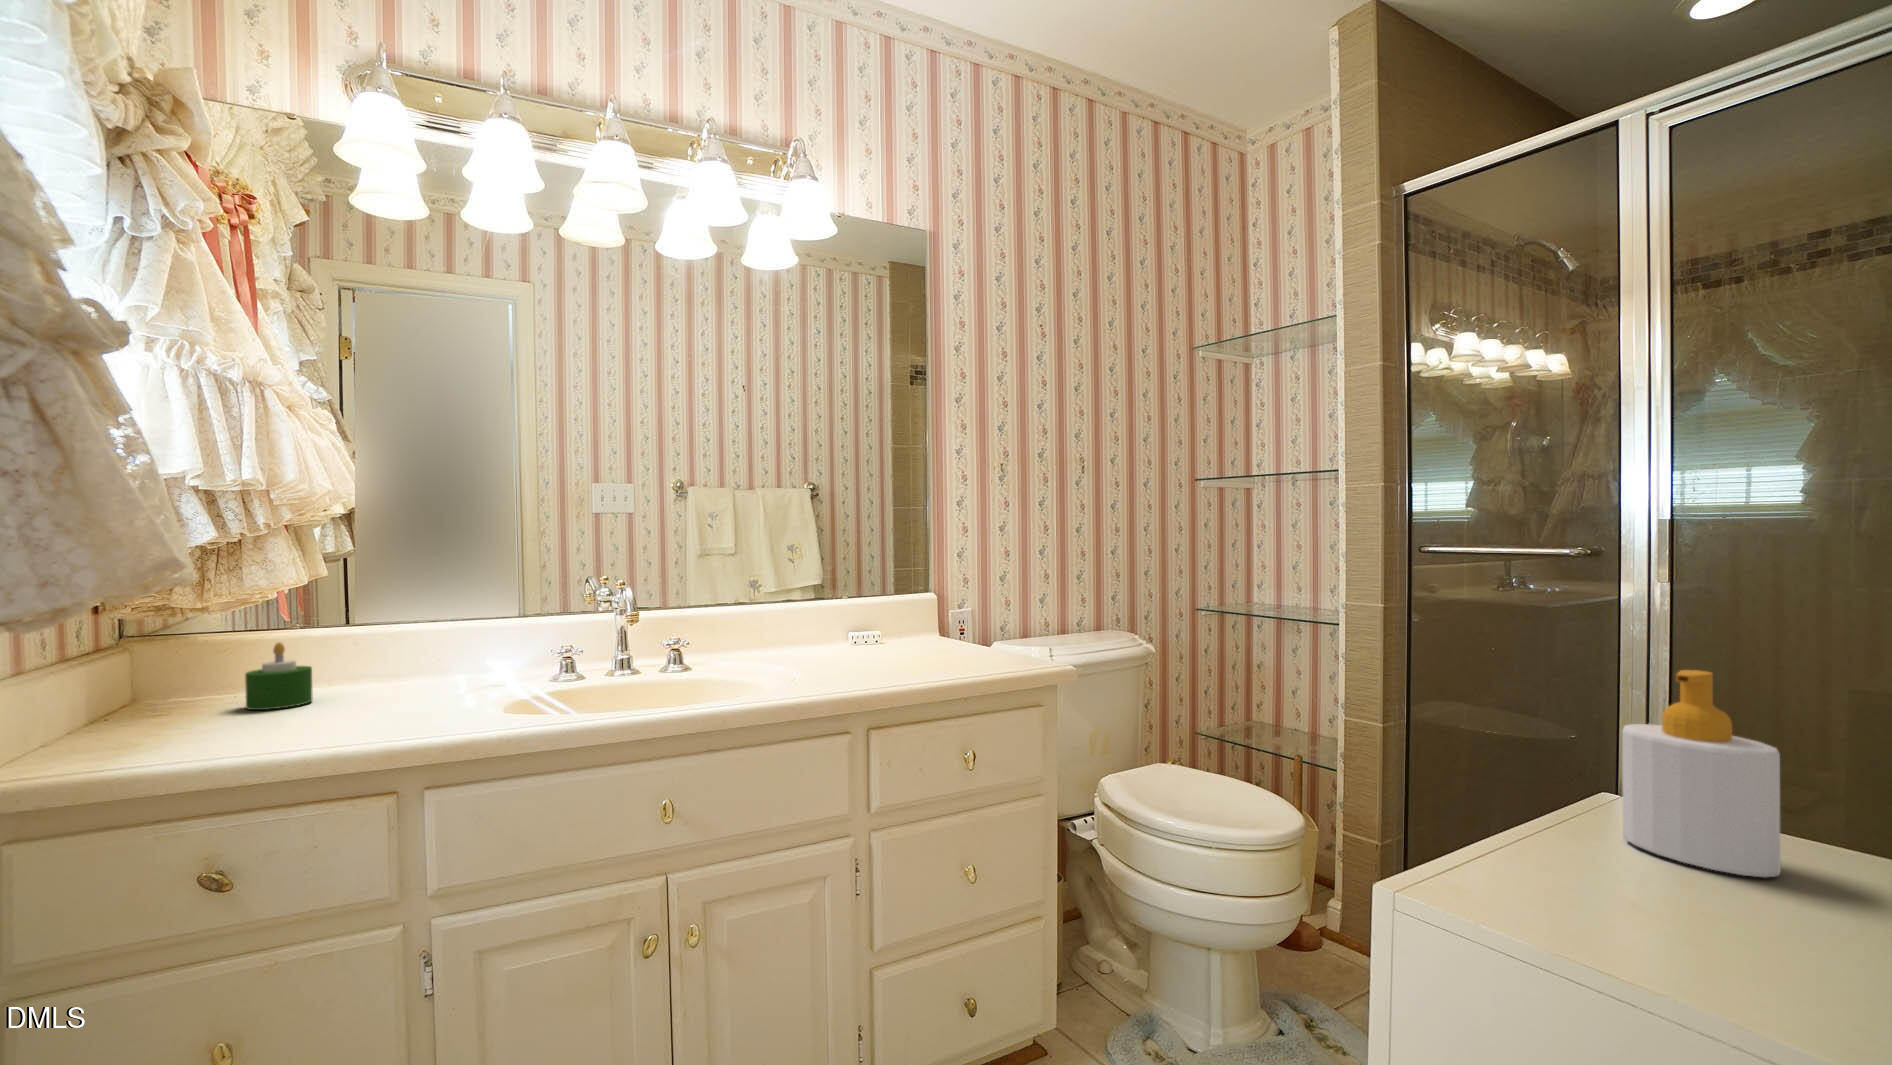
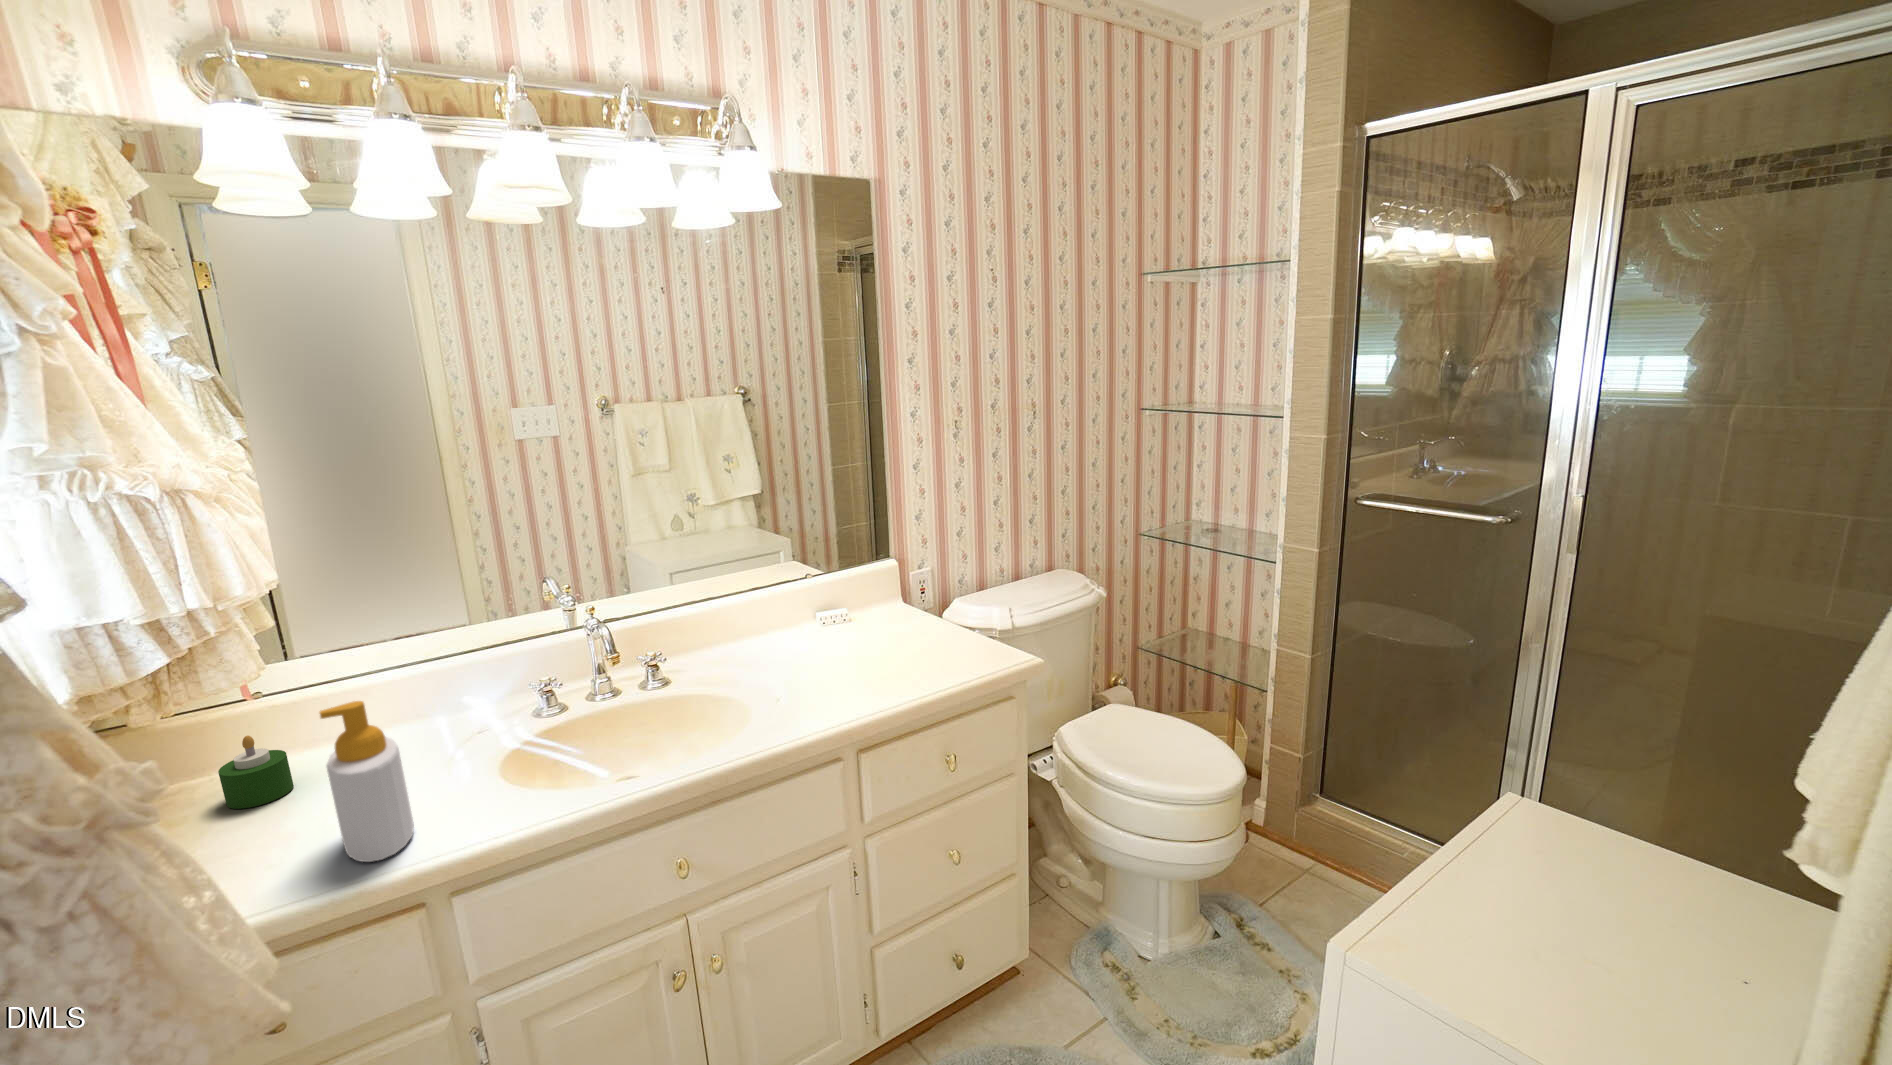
soap bottle: present [1622,670,1781,877] -> present [320,701,414,862]

